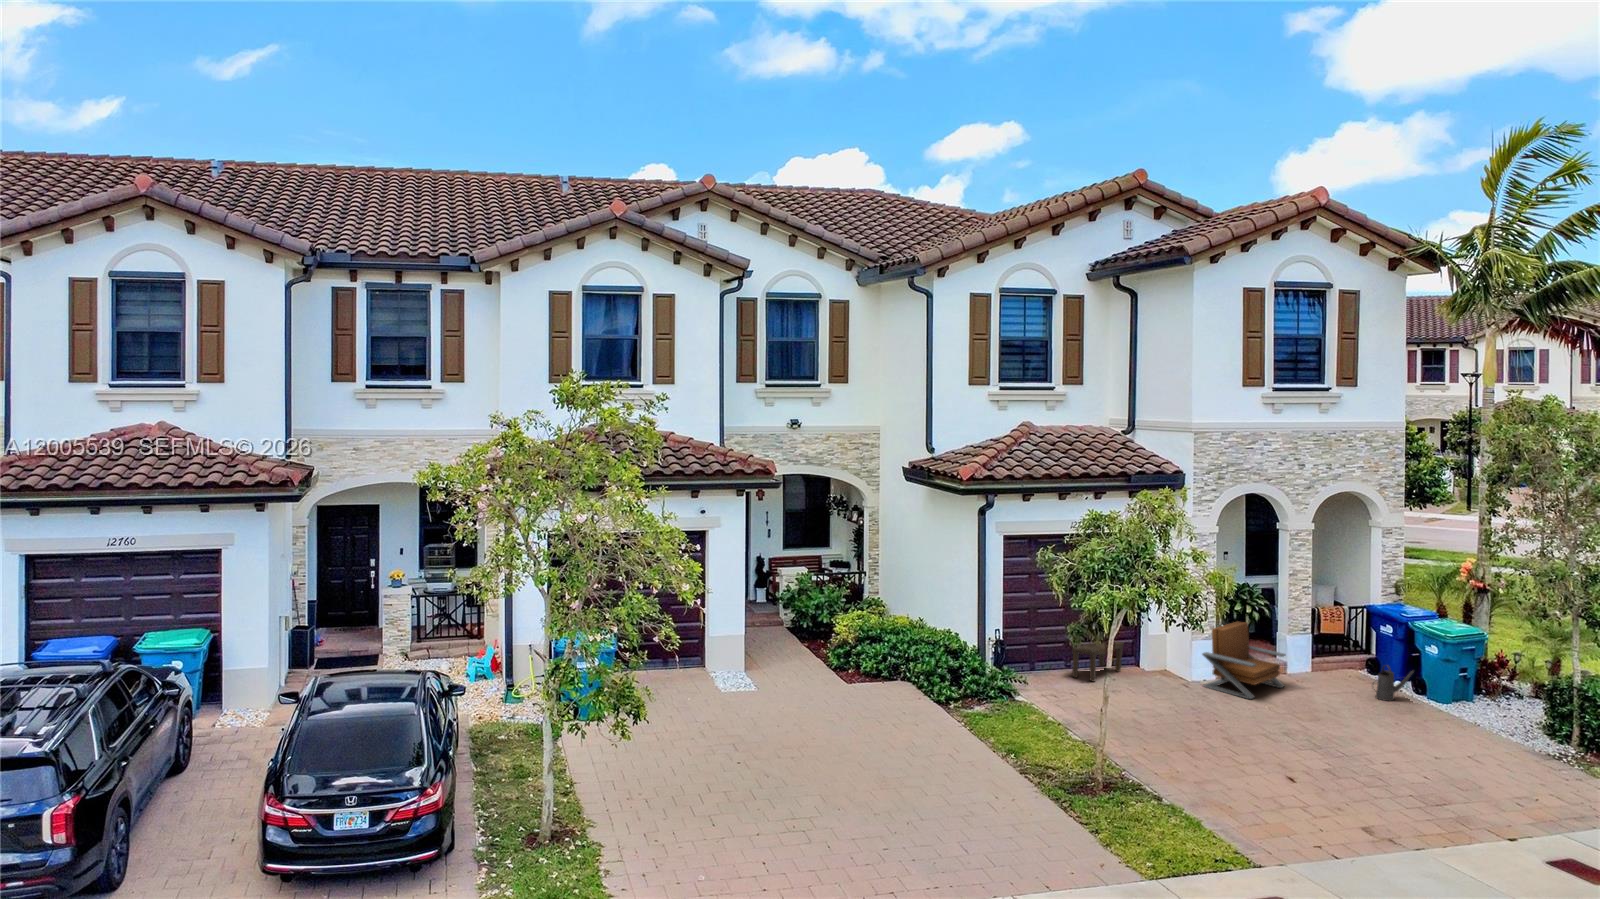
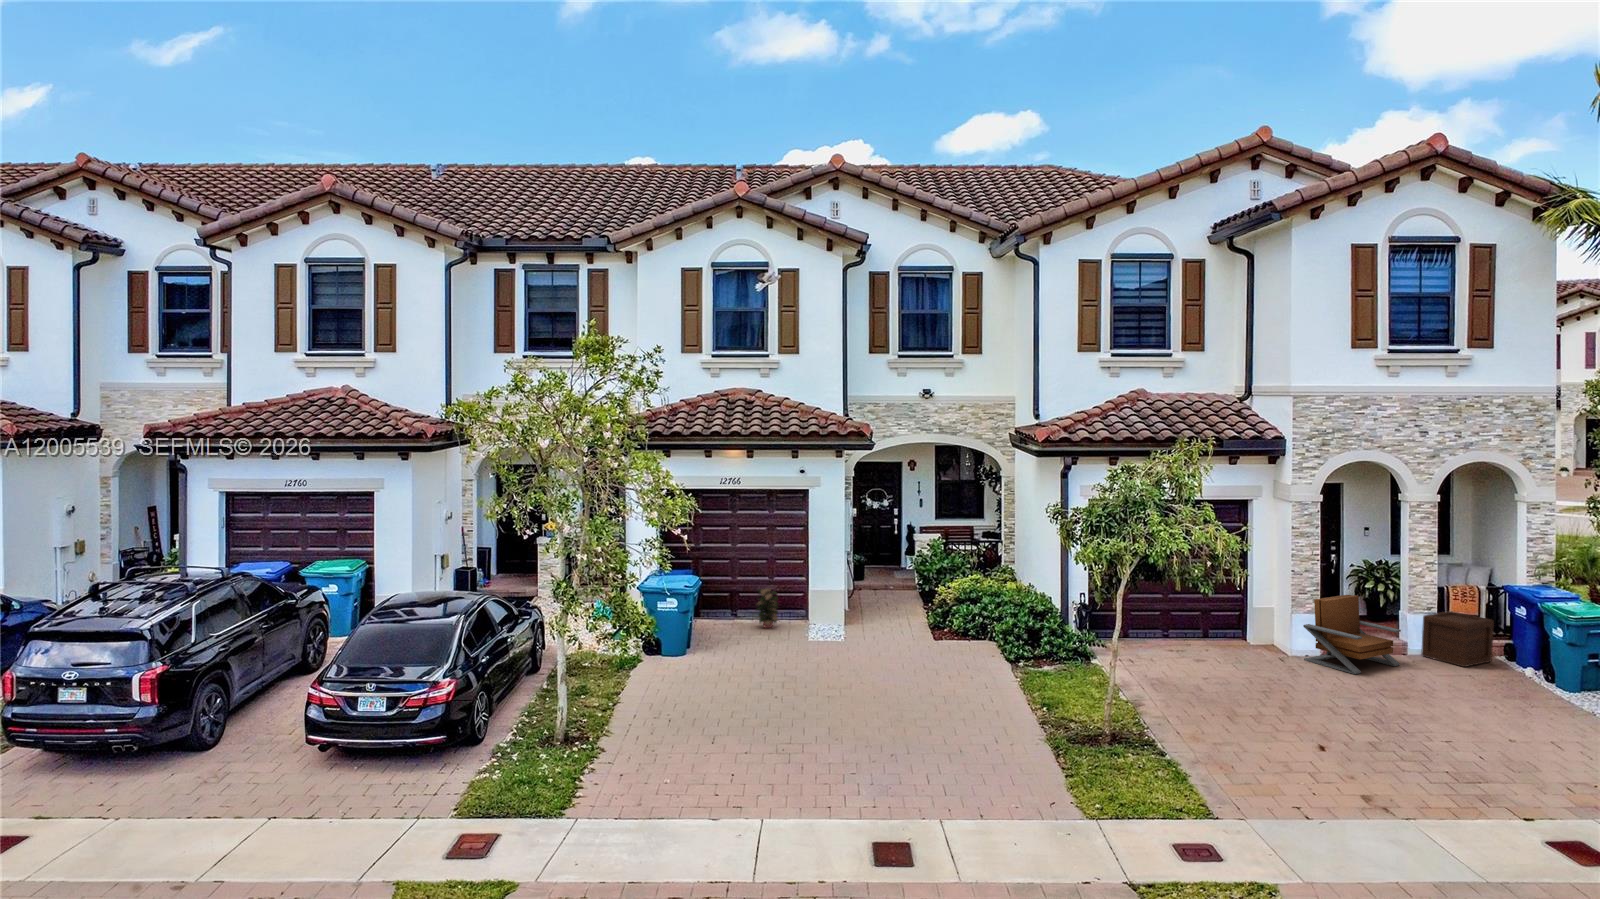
wooden crate: none [1300,632,1361,685] -> present [1421,611,1494,667]
decorative plant: none [660,638,691,681] -> present [756,588,780,628]
bench: present [1072,640,1123,682] -> none [1163,608,1220,650]
watering can: present [1374,665,1414,701] -> none [1502,645,1554,685]

